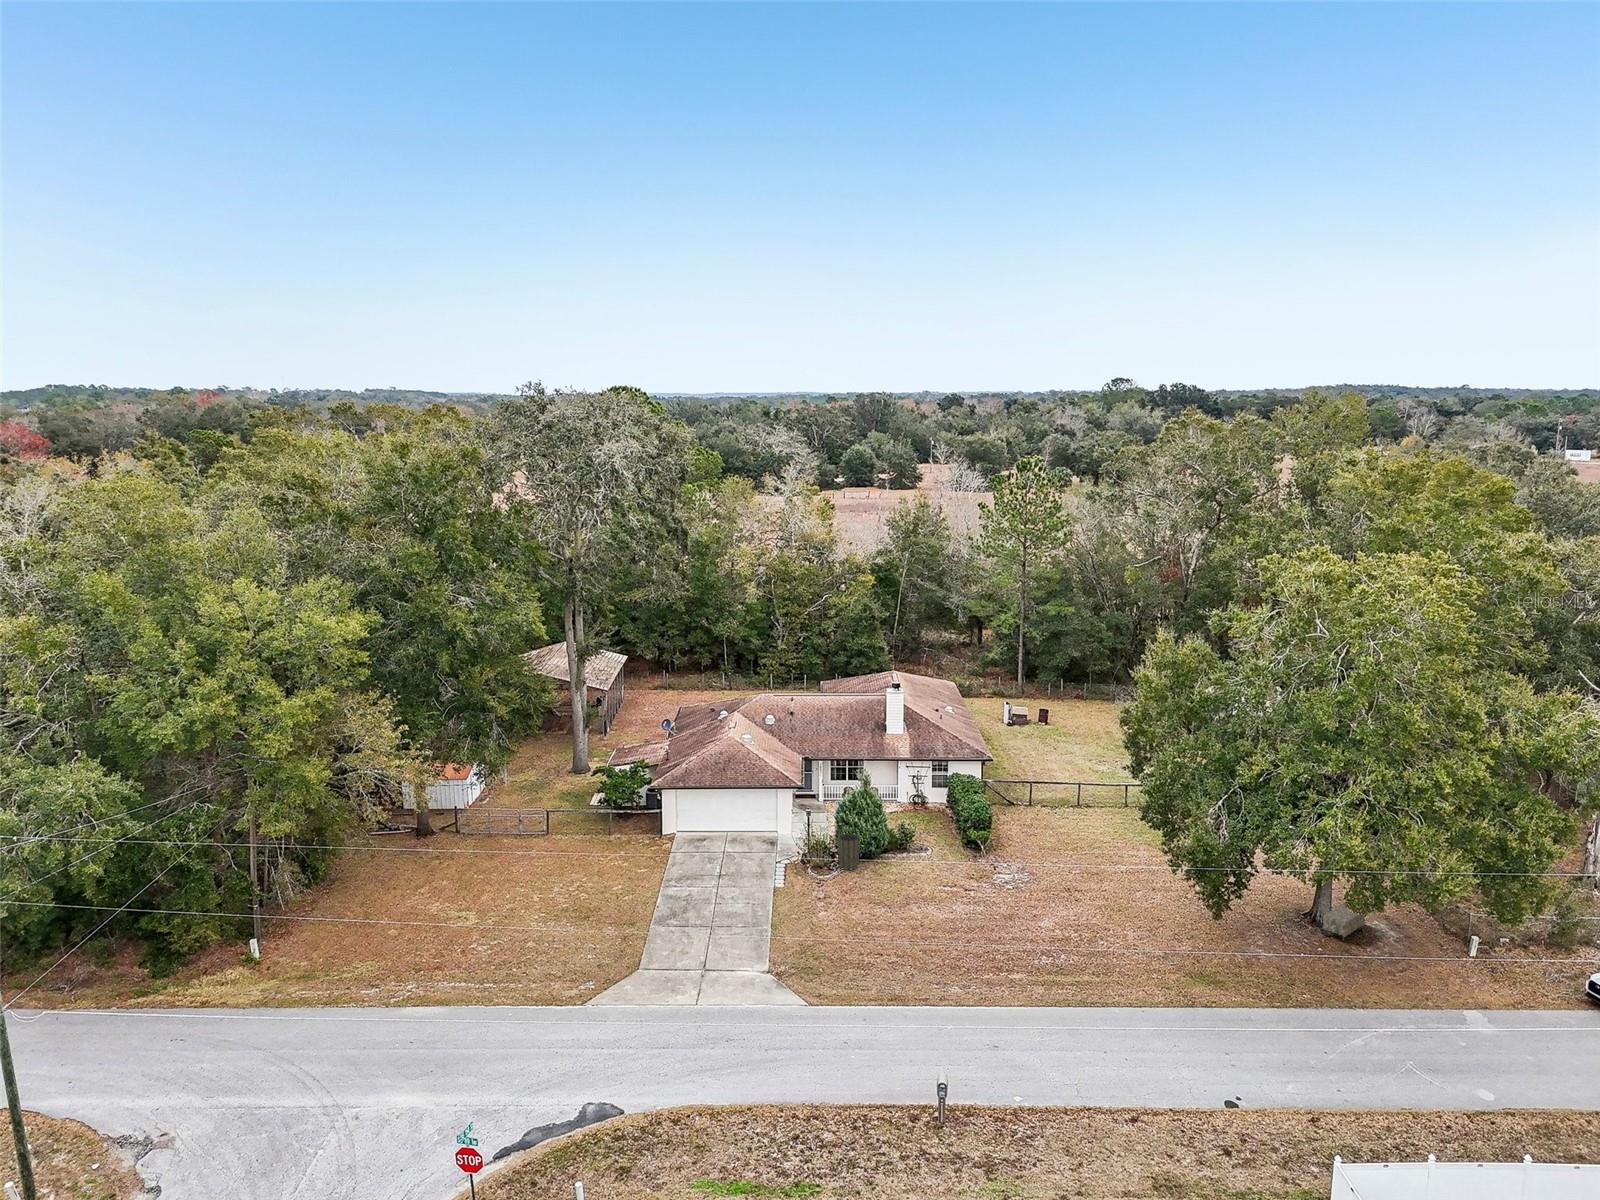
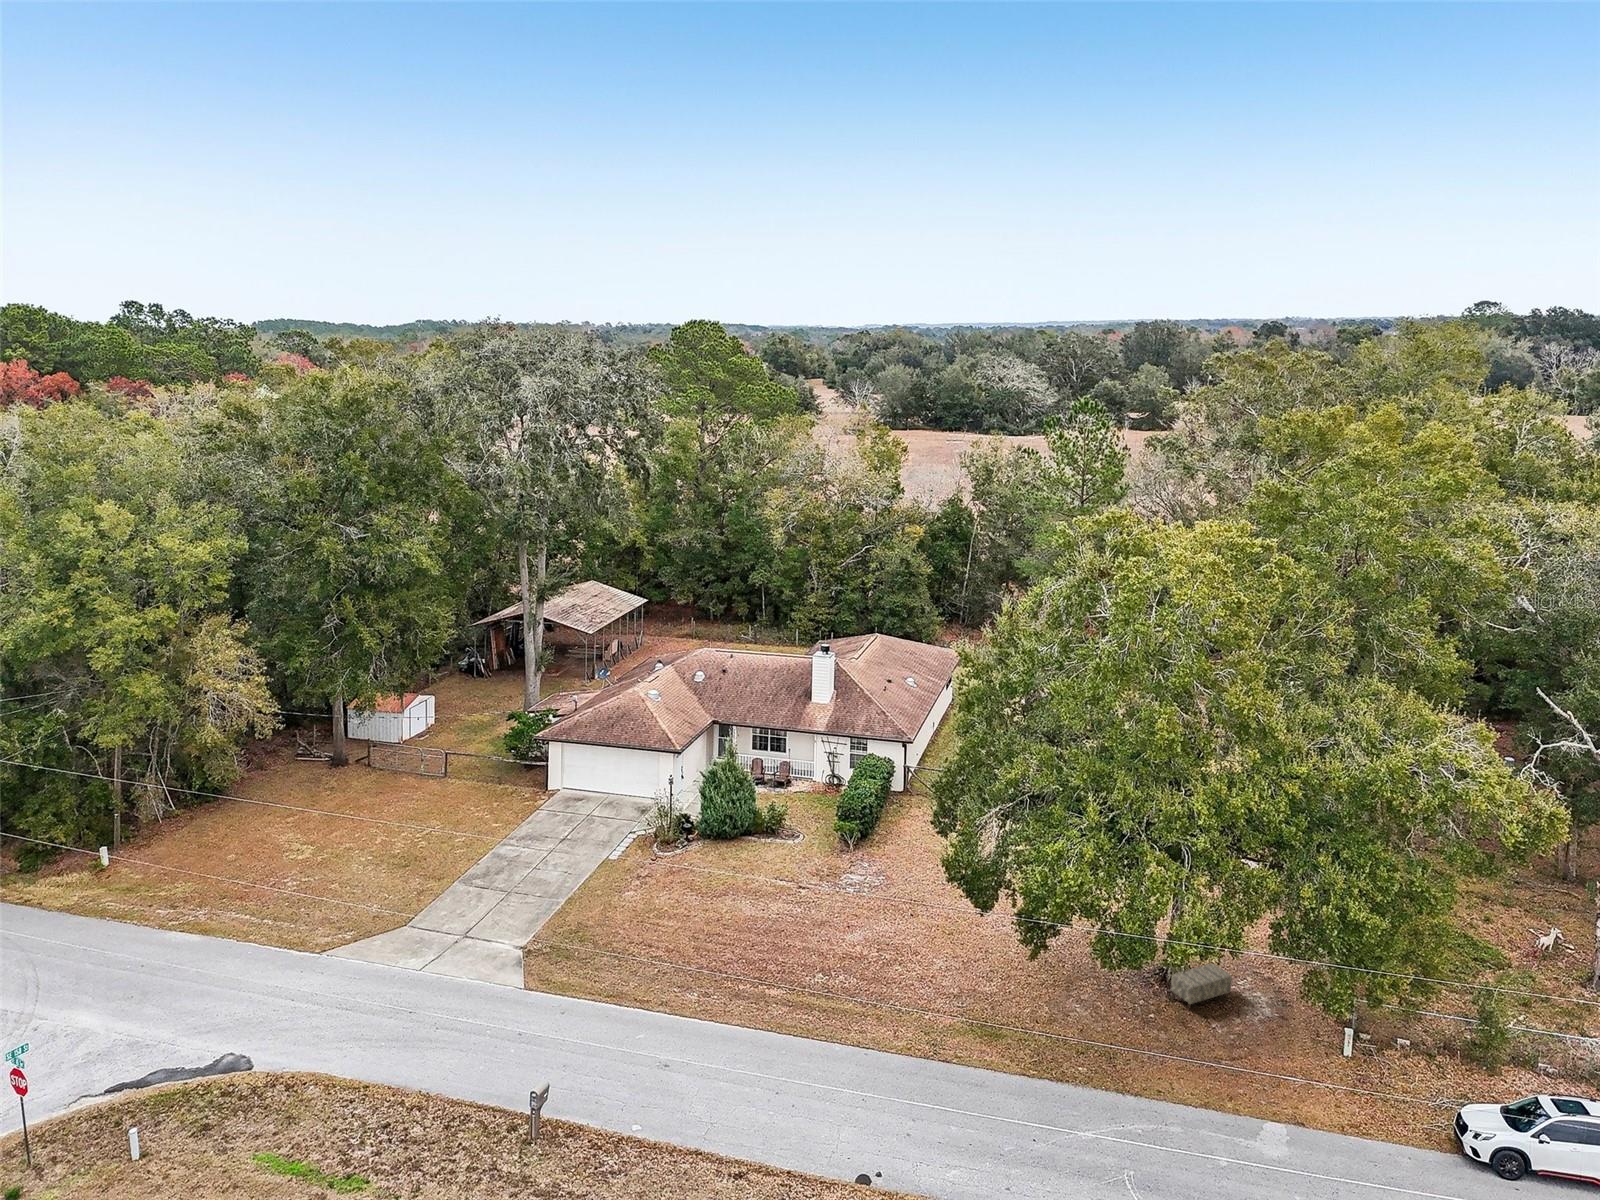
trash can: present [838,833,860,870] -> none [690,808,715,849]

